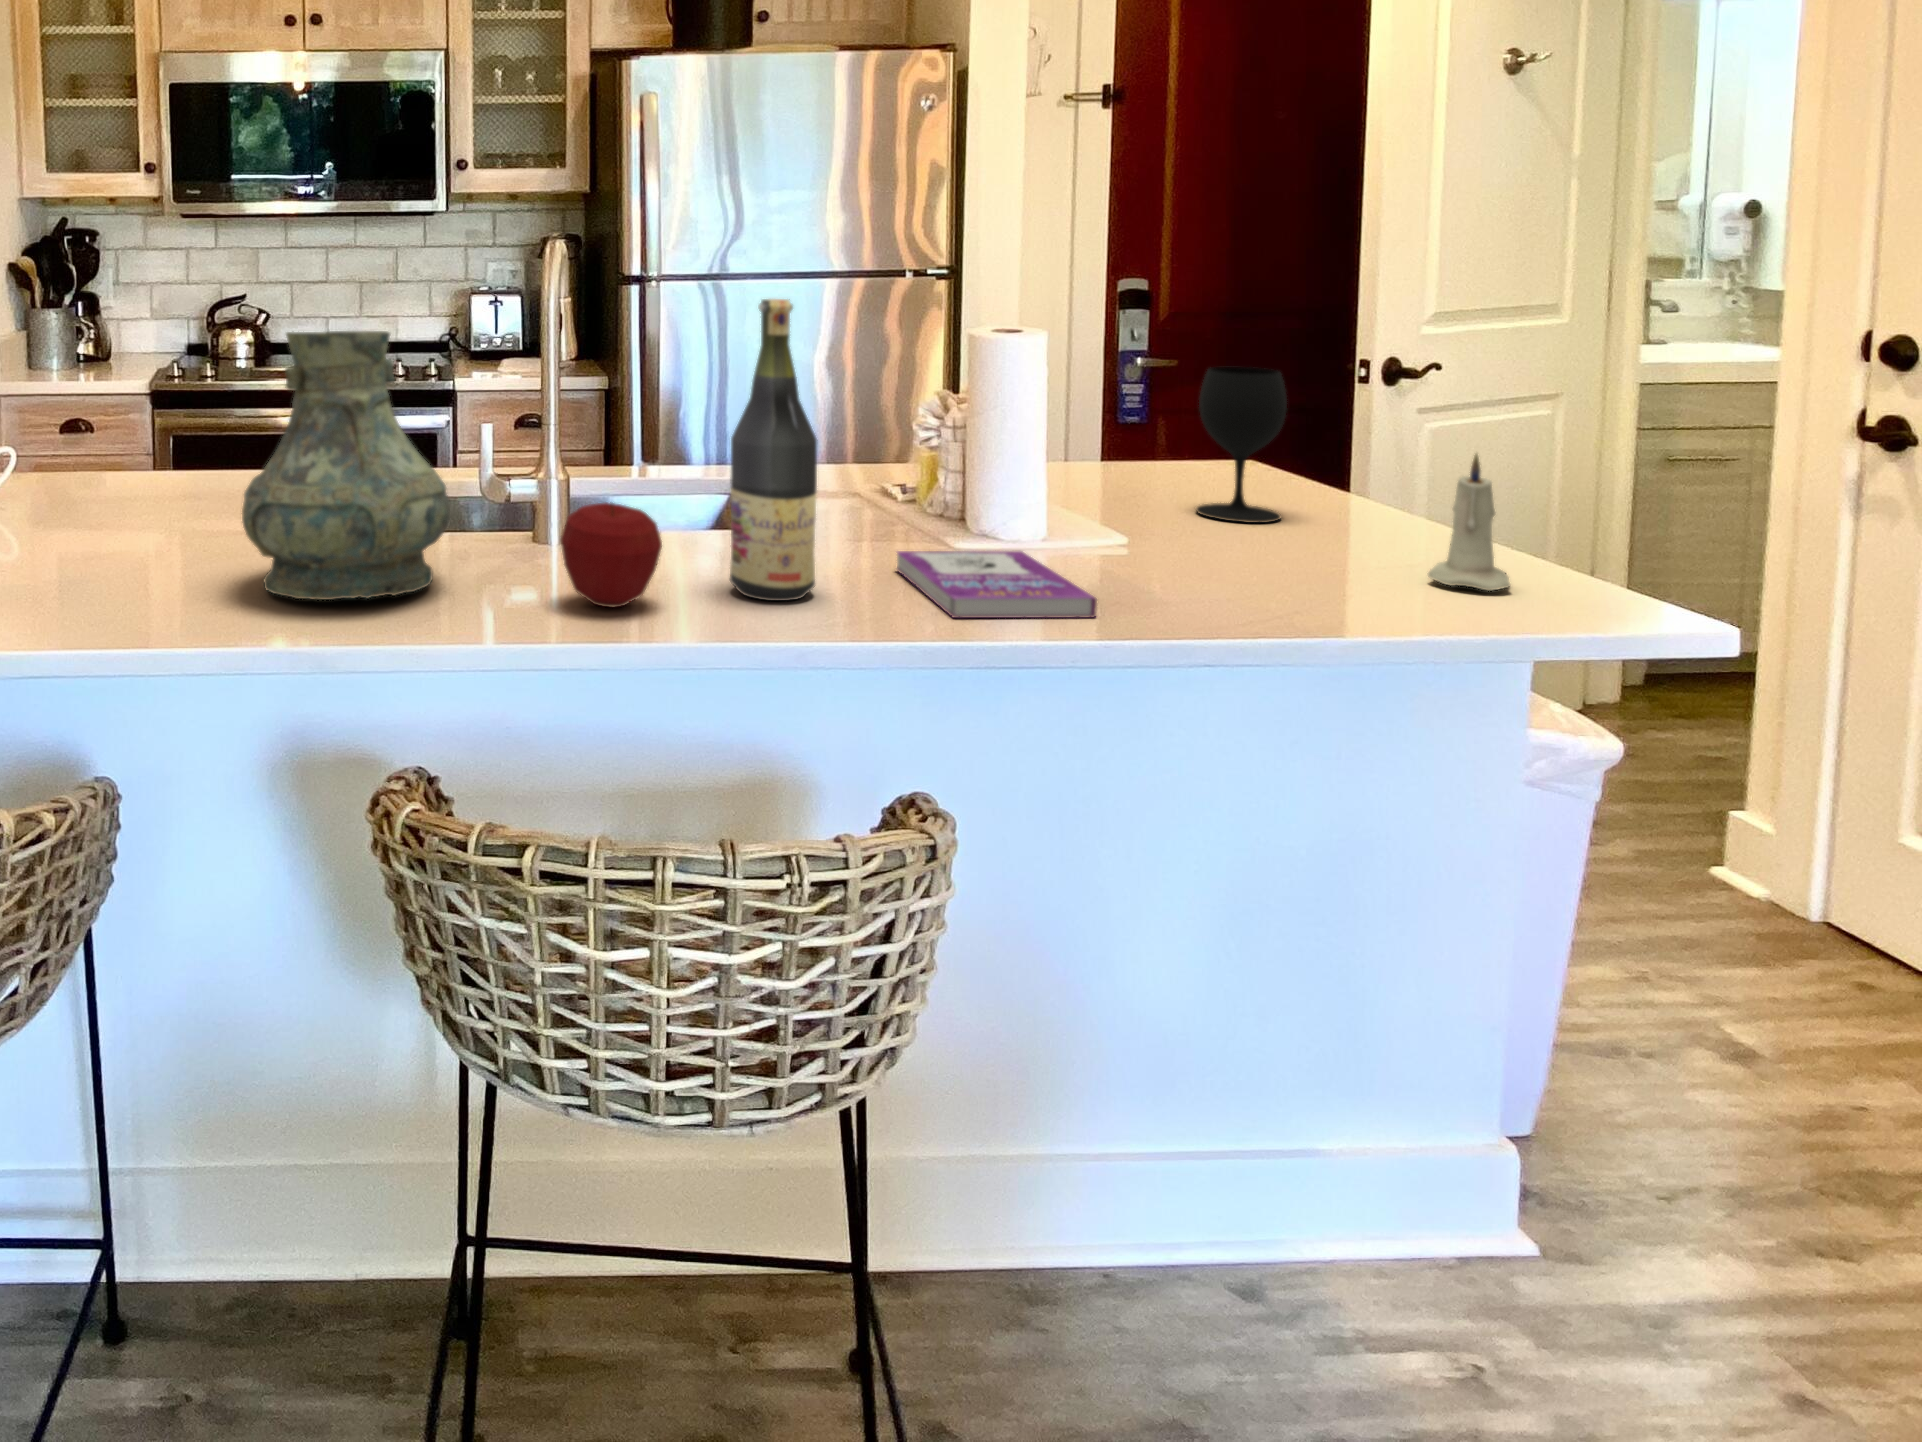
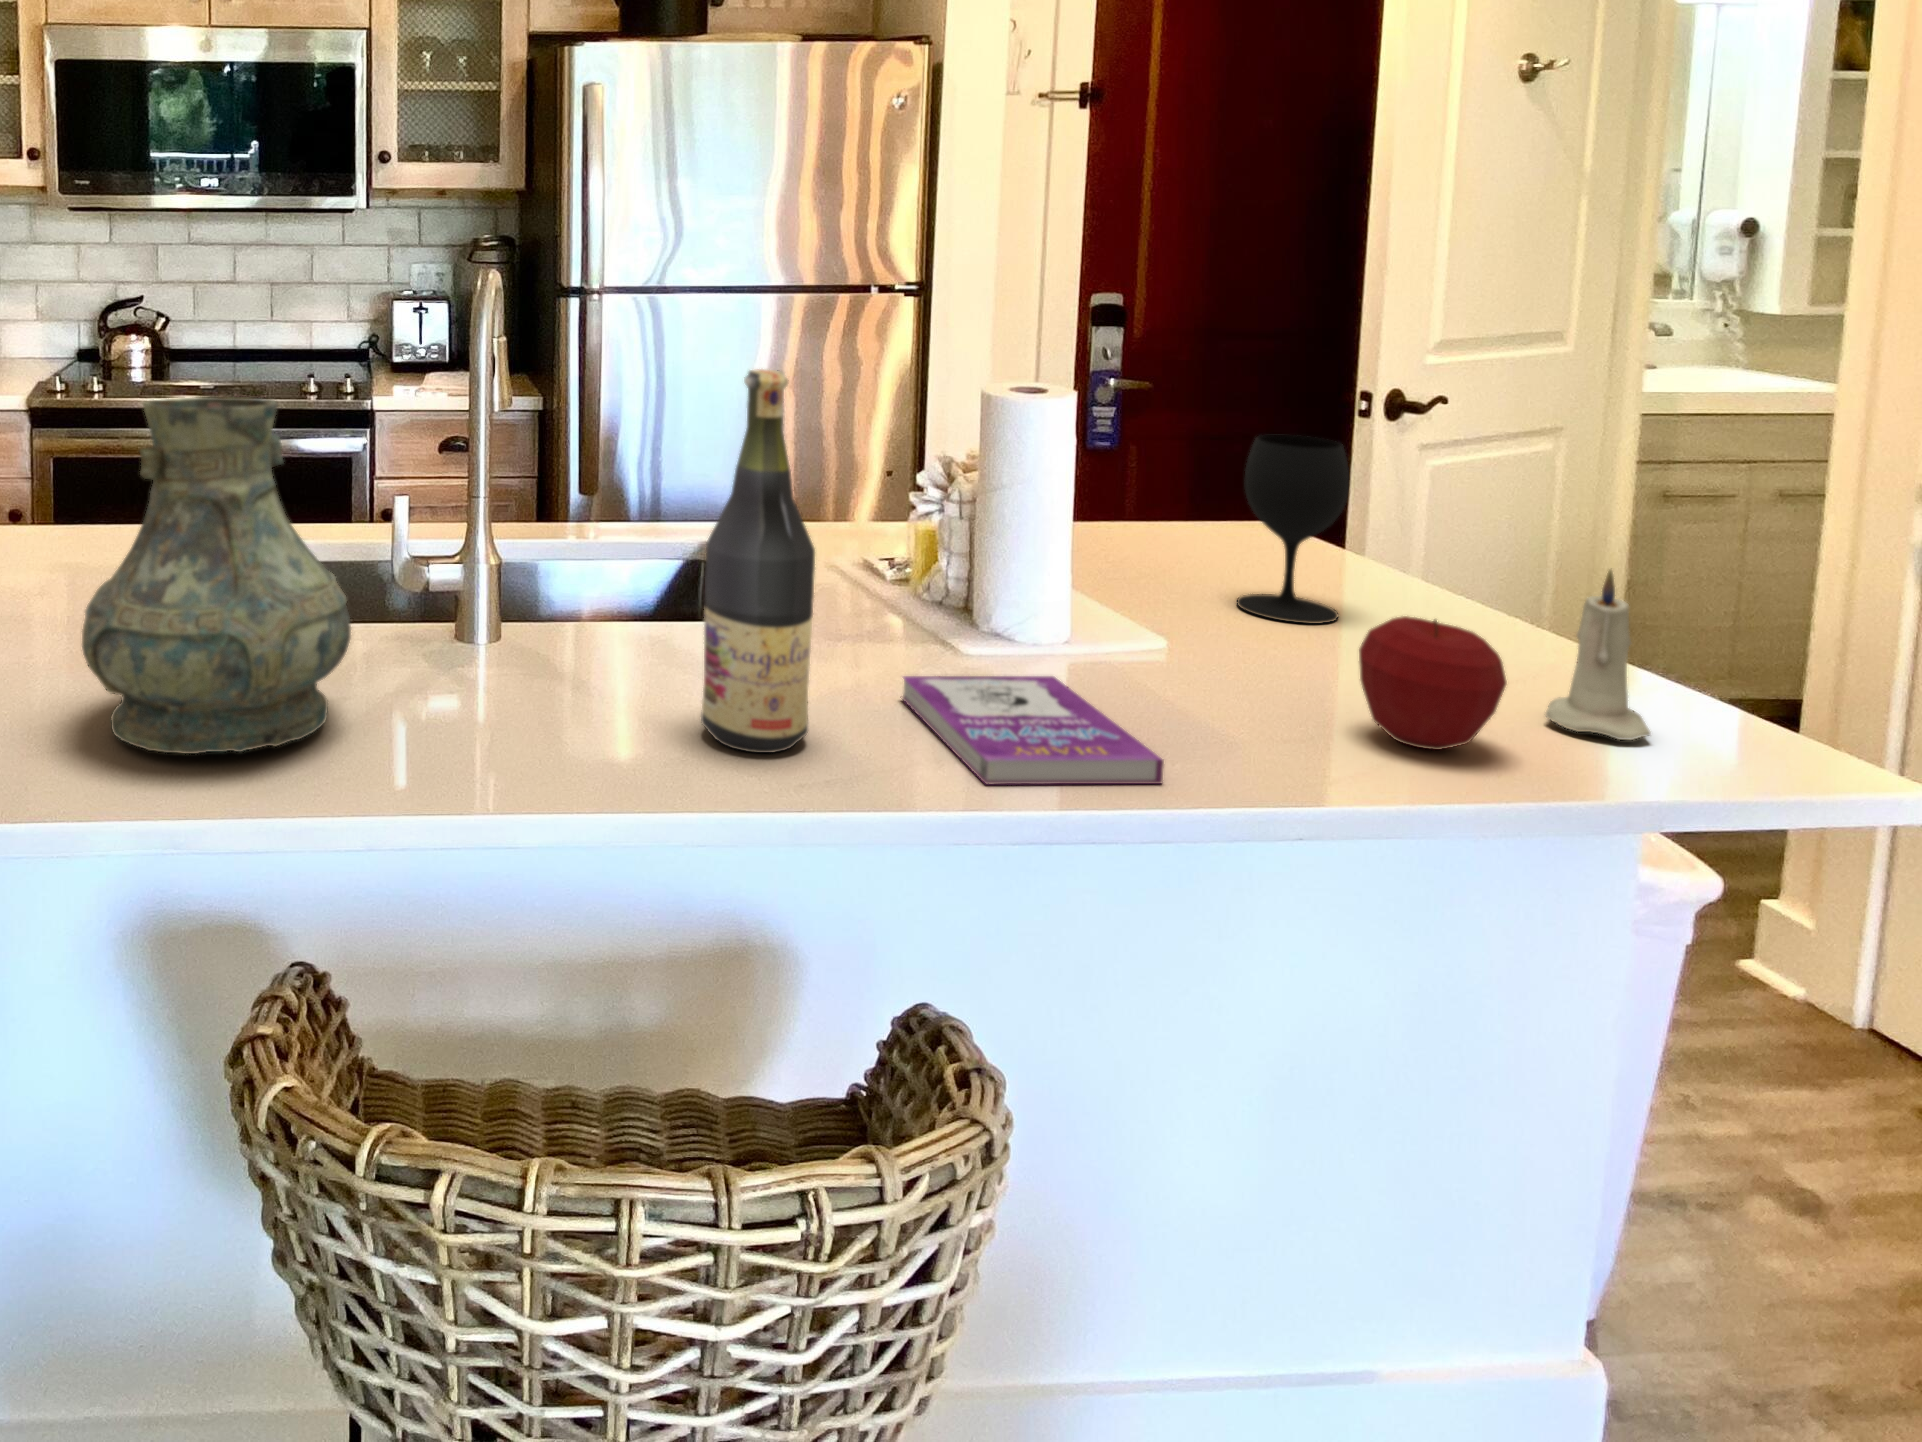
apple: present [561,502,662,607] -> present [1359,616,1507,750]

